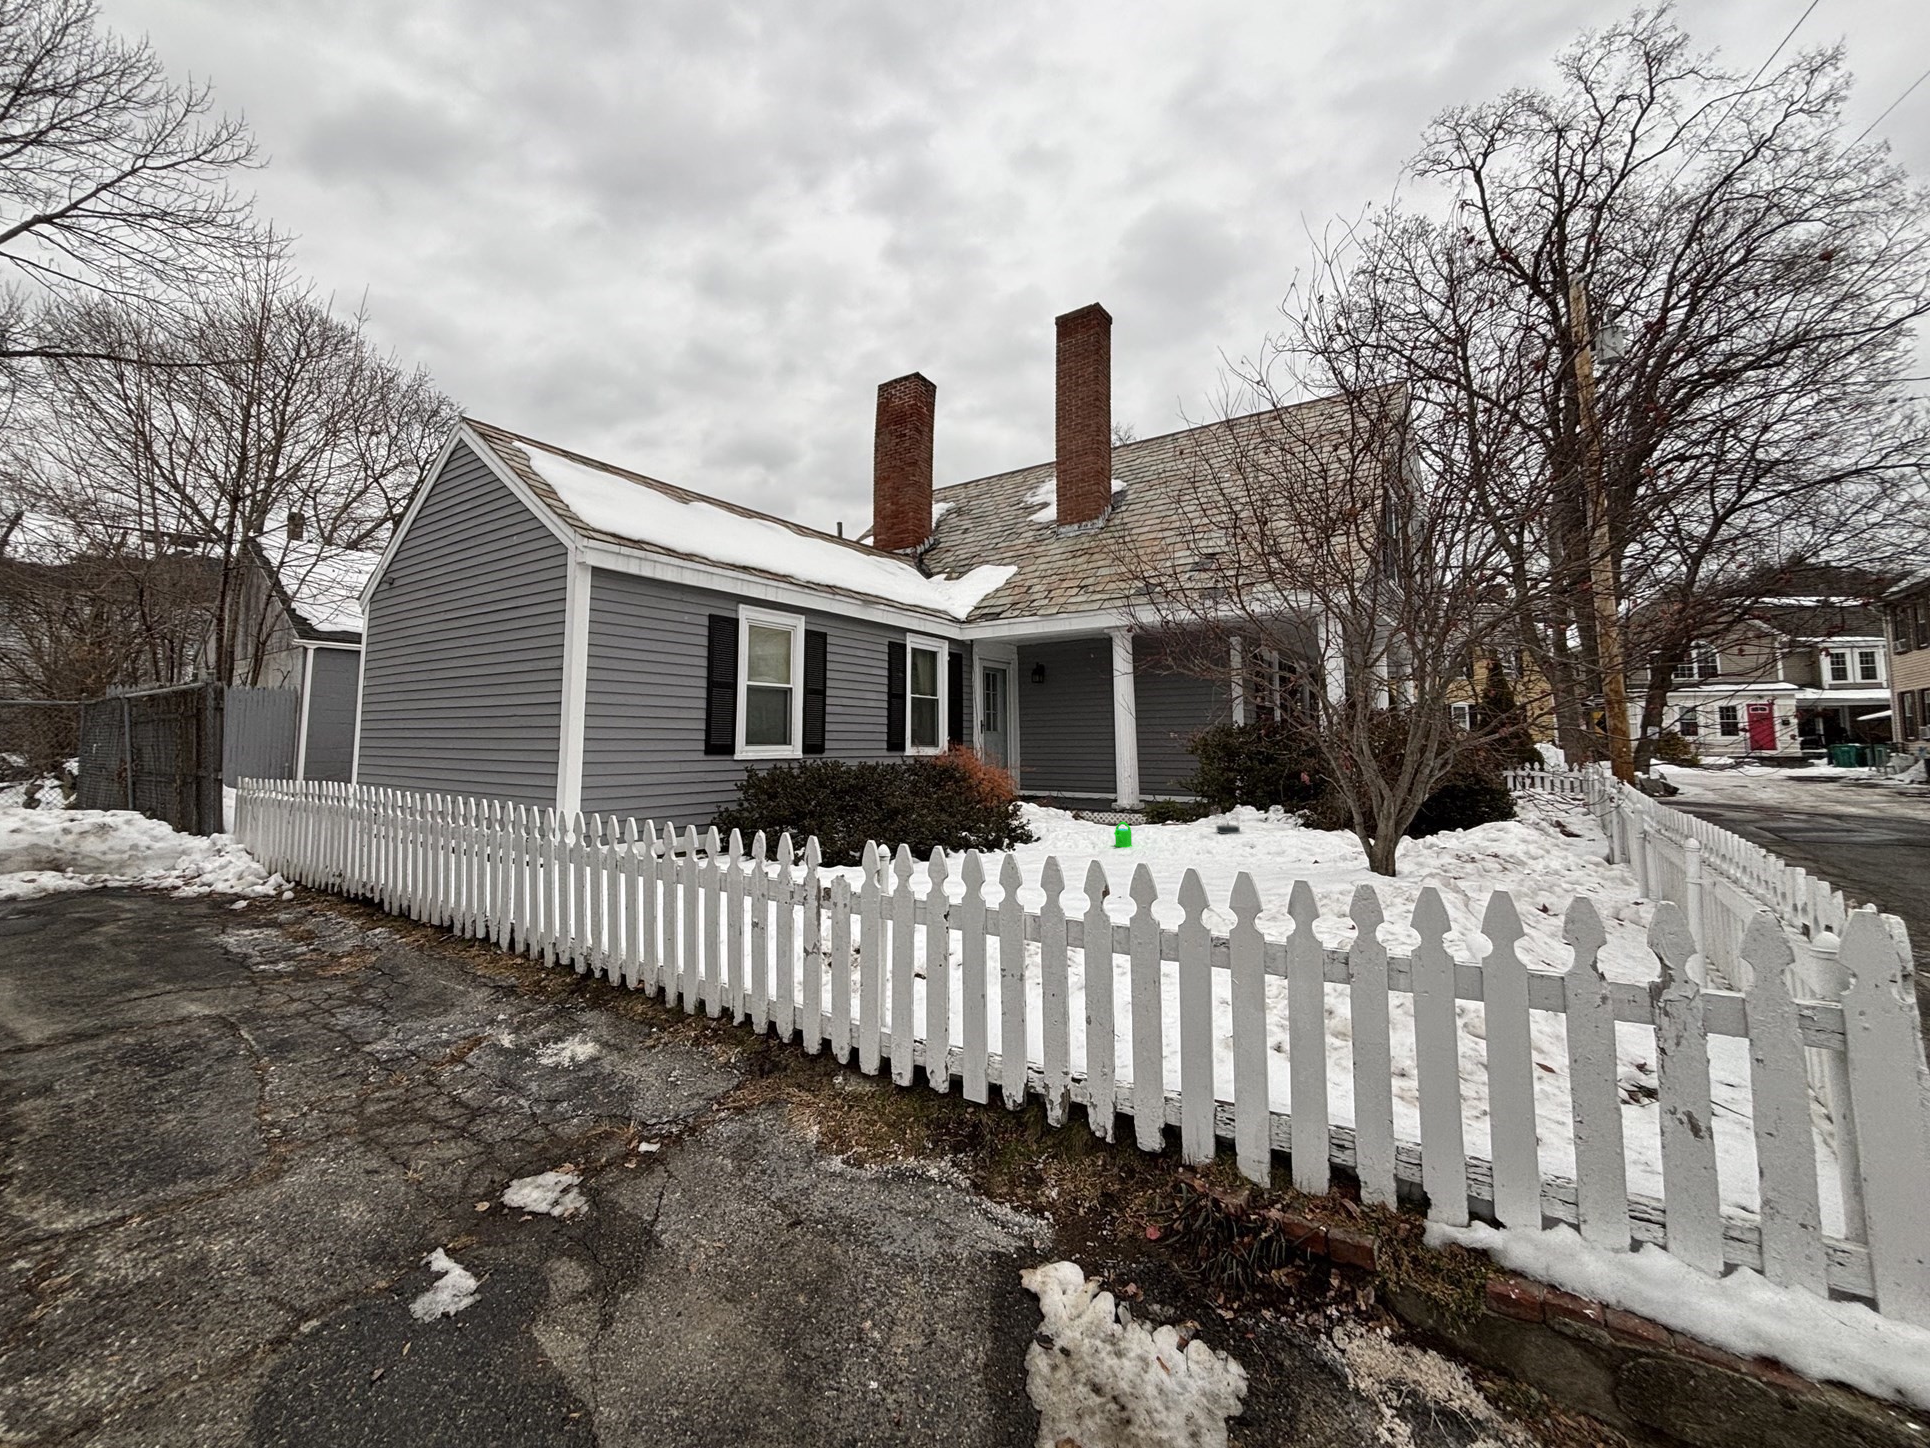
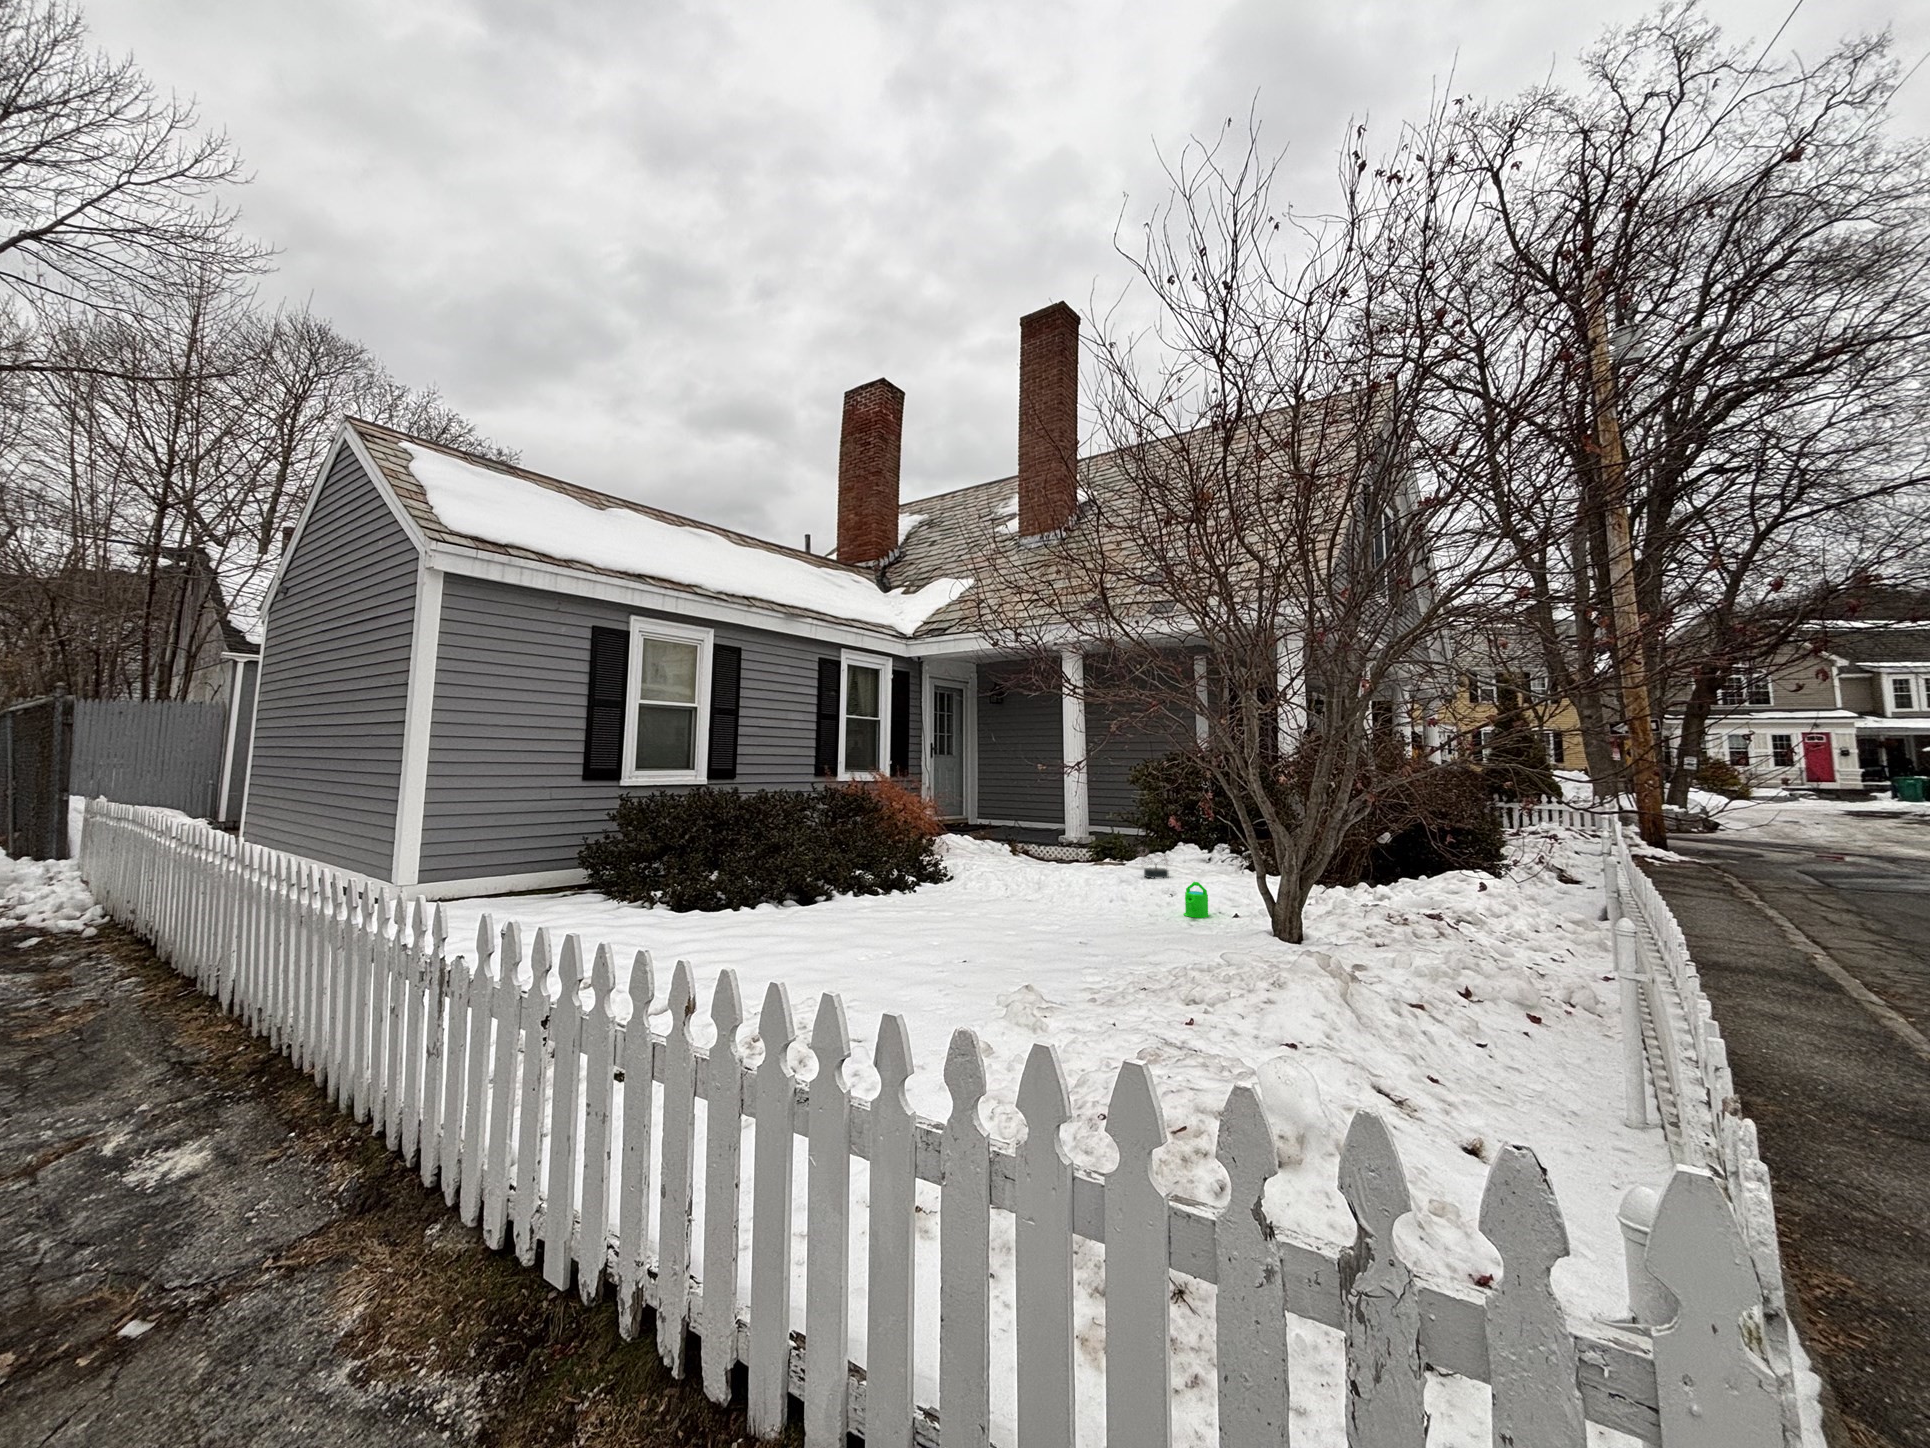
watering can: present [1114,821,1132,847] -> present [1184,882,1209,918]

